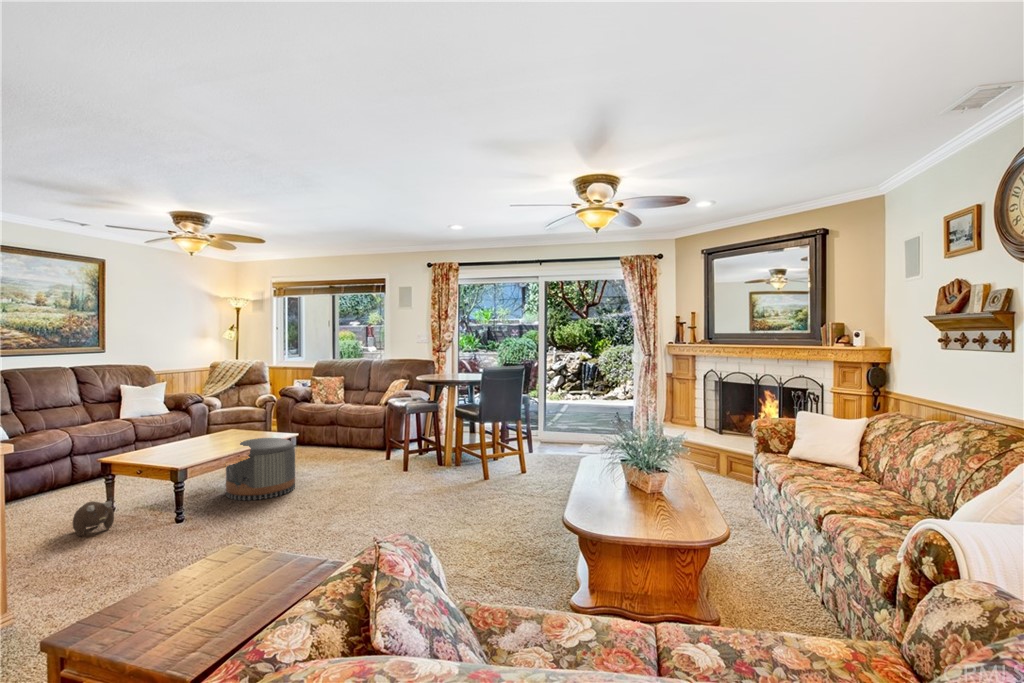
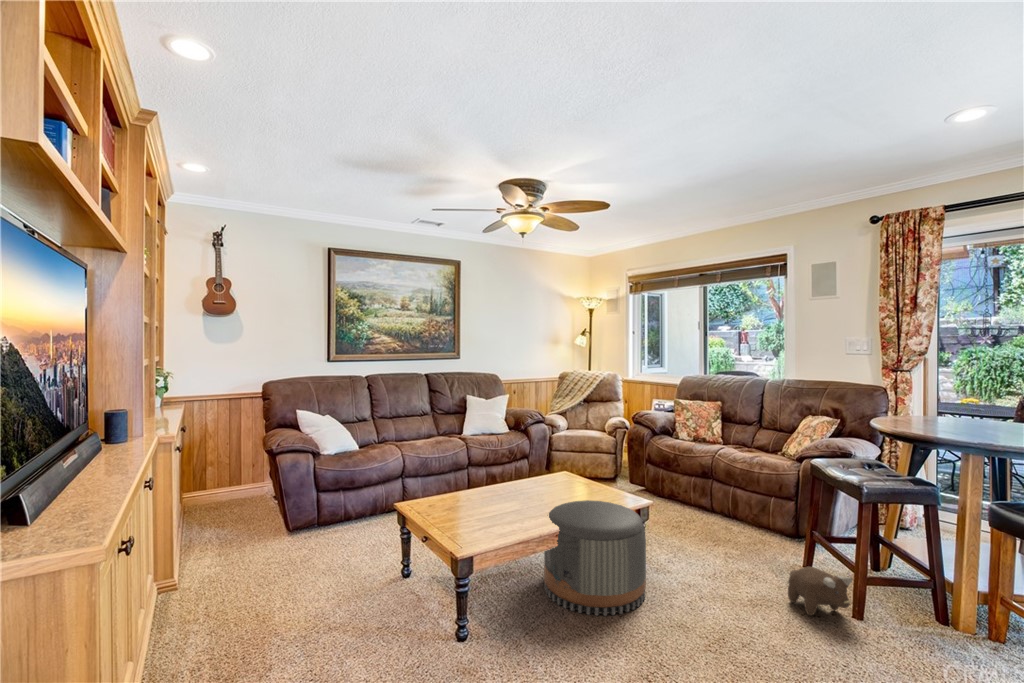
plush toy: present [73,501,114,536] -> present [788,567,852,616]

